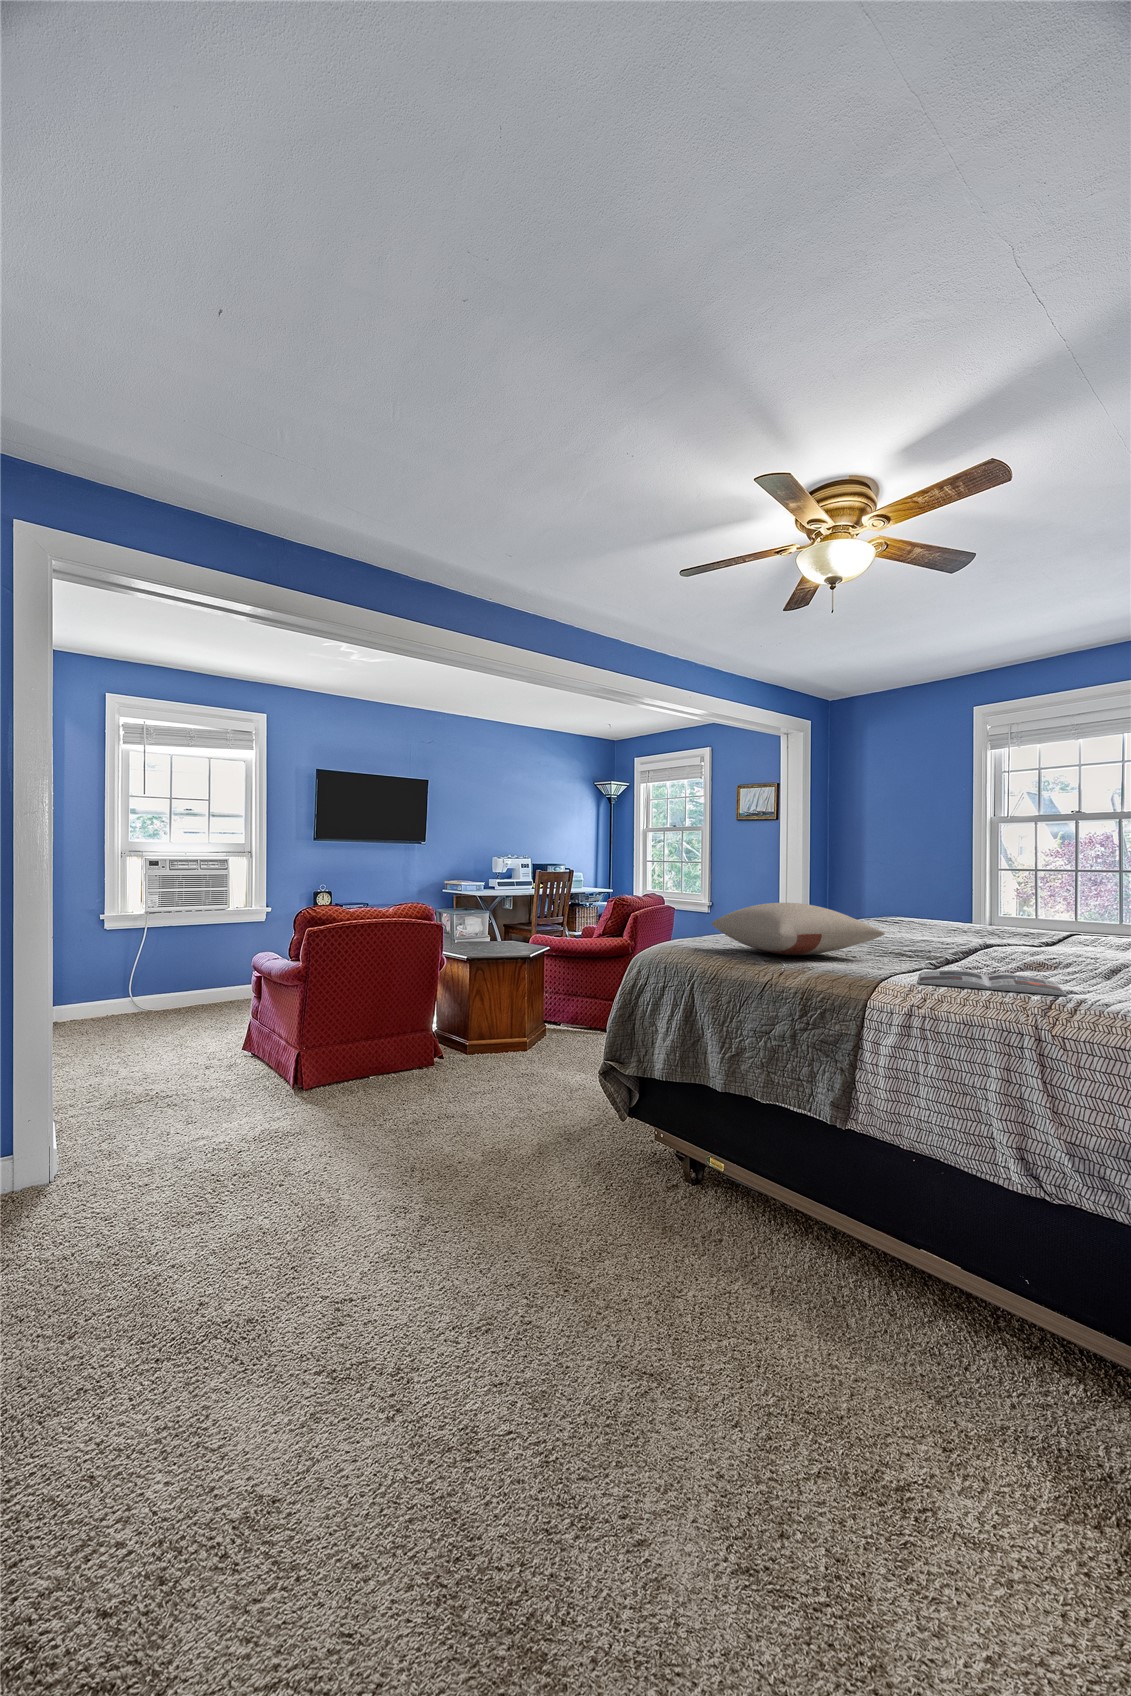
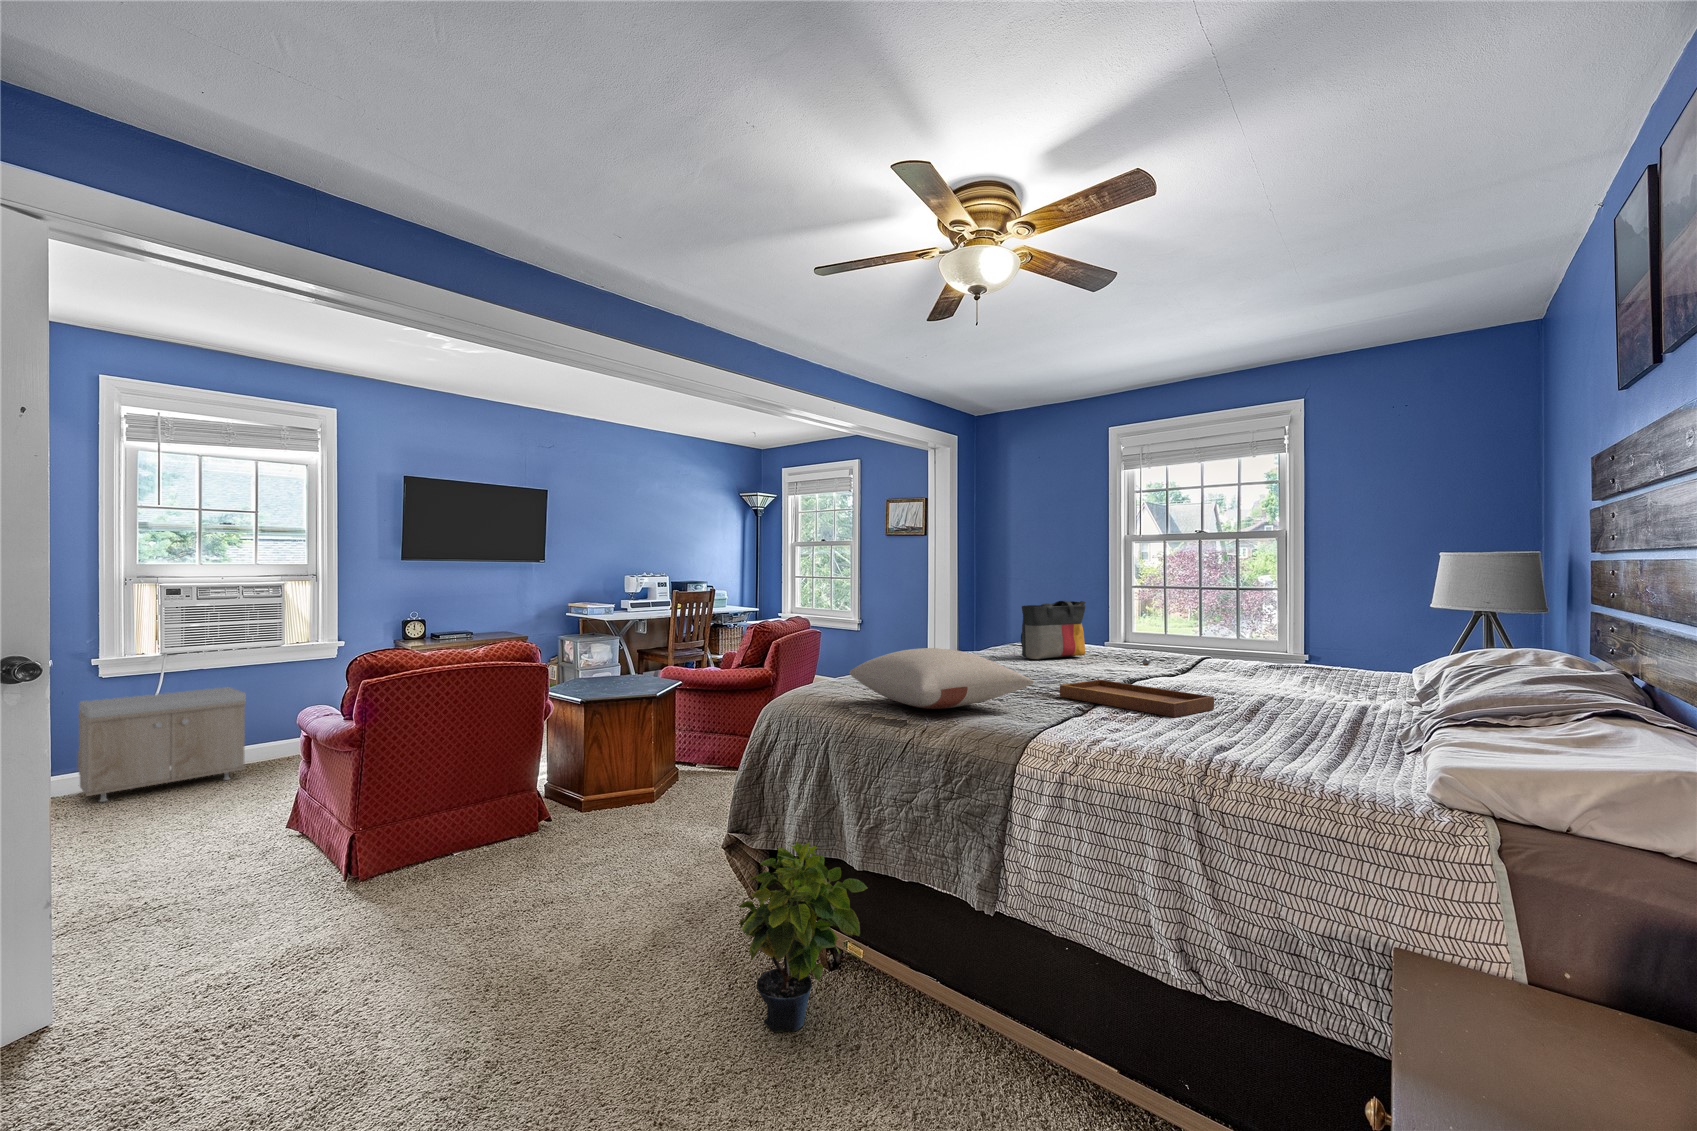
tote bag: none [873,875,940,929] -> present [1021,601,1086,659]
tray: none [911,918,1067,969] -> present [1060,658,1214,717]
storage bench: none [81,939,200,1025] -> present [77,687,246,802]
magazine: present [918,970,1068,996] -> none [1070,728,1225,762]
potted plant: none [616,1063,730,1226] -> present [739,842,867,1032]

